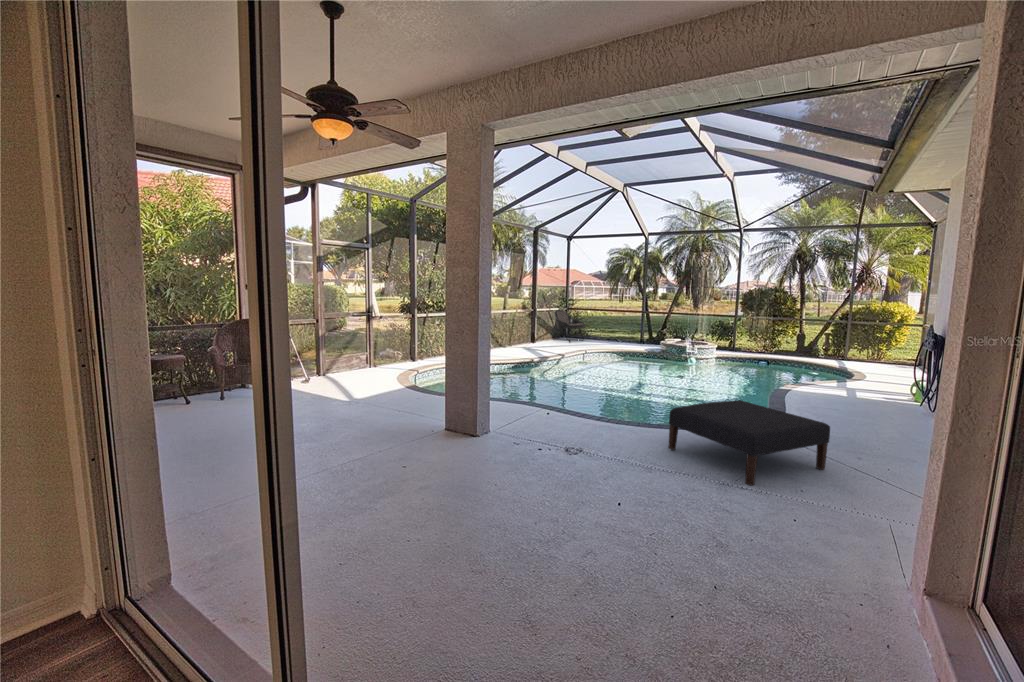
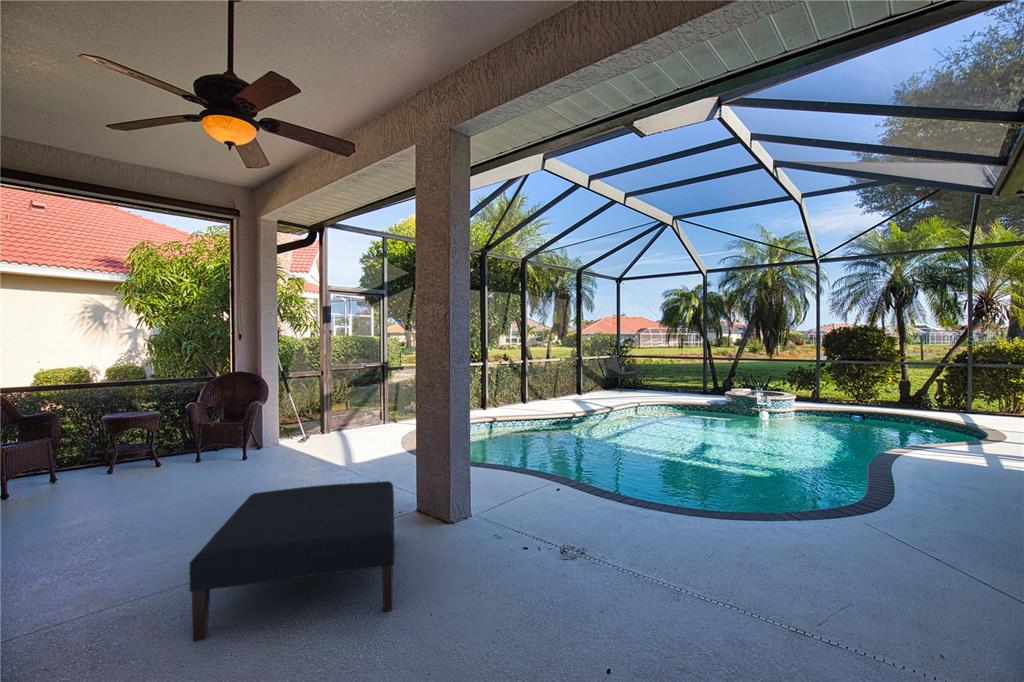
ottoman: present [669,400,830,485] -> present [189,481,395,641]

